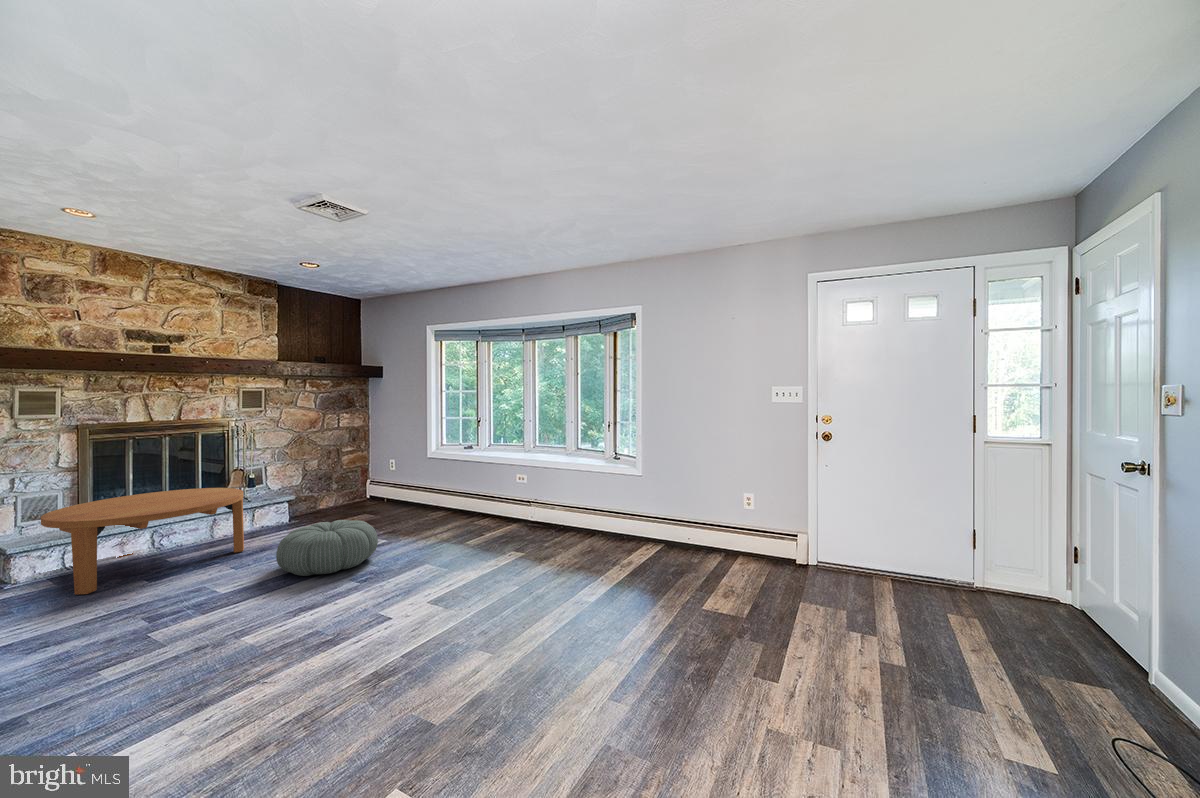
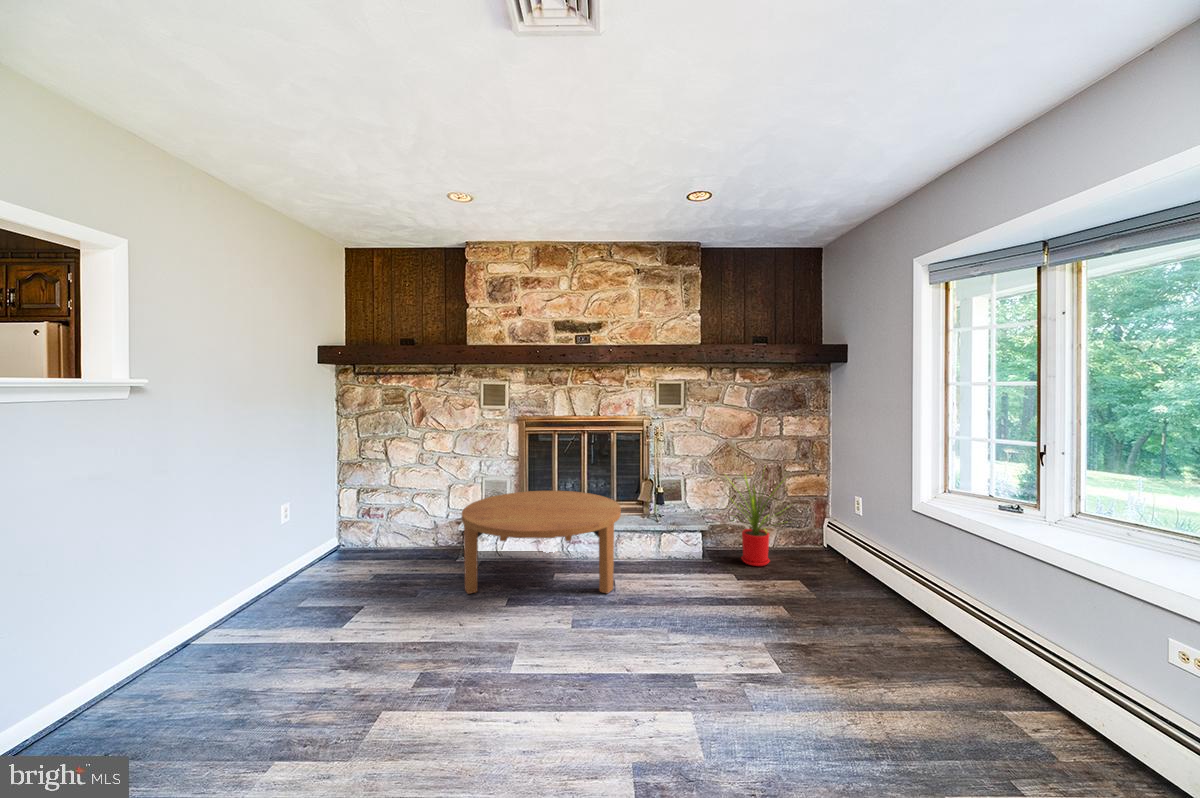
house plant: none [303,445,362,514] -> present [733,472,783,566]
pouf: present [276,520,378,576] -> none [567,603,716,728]

